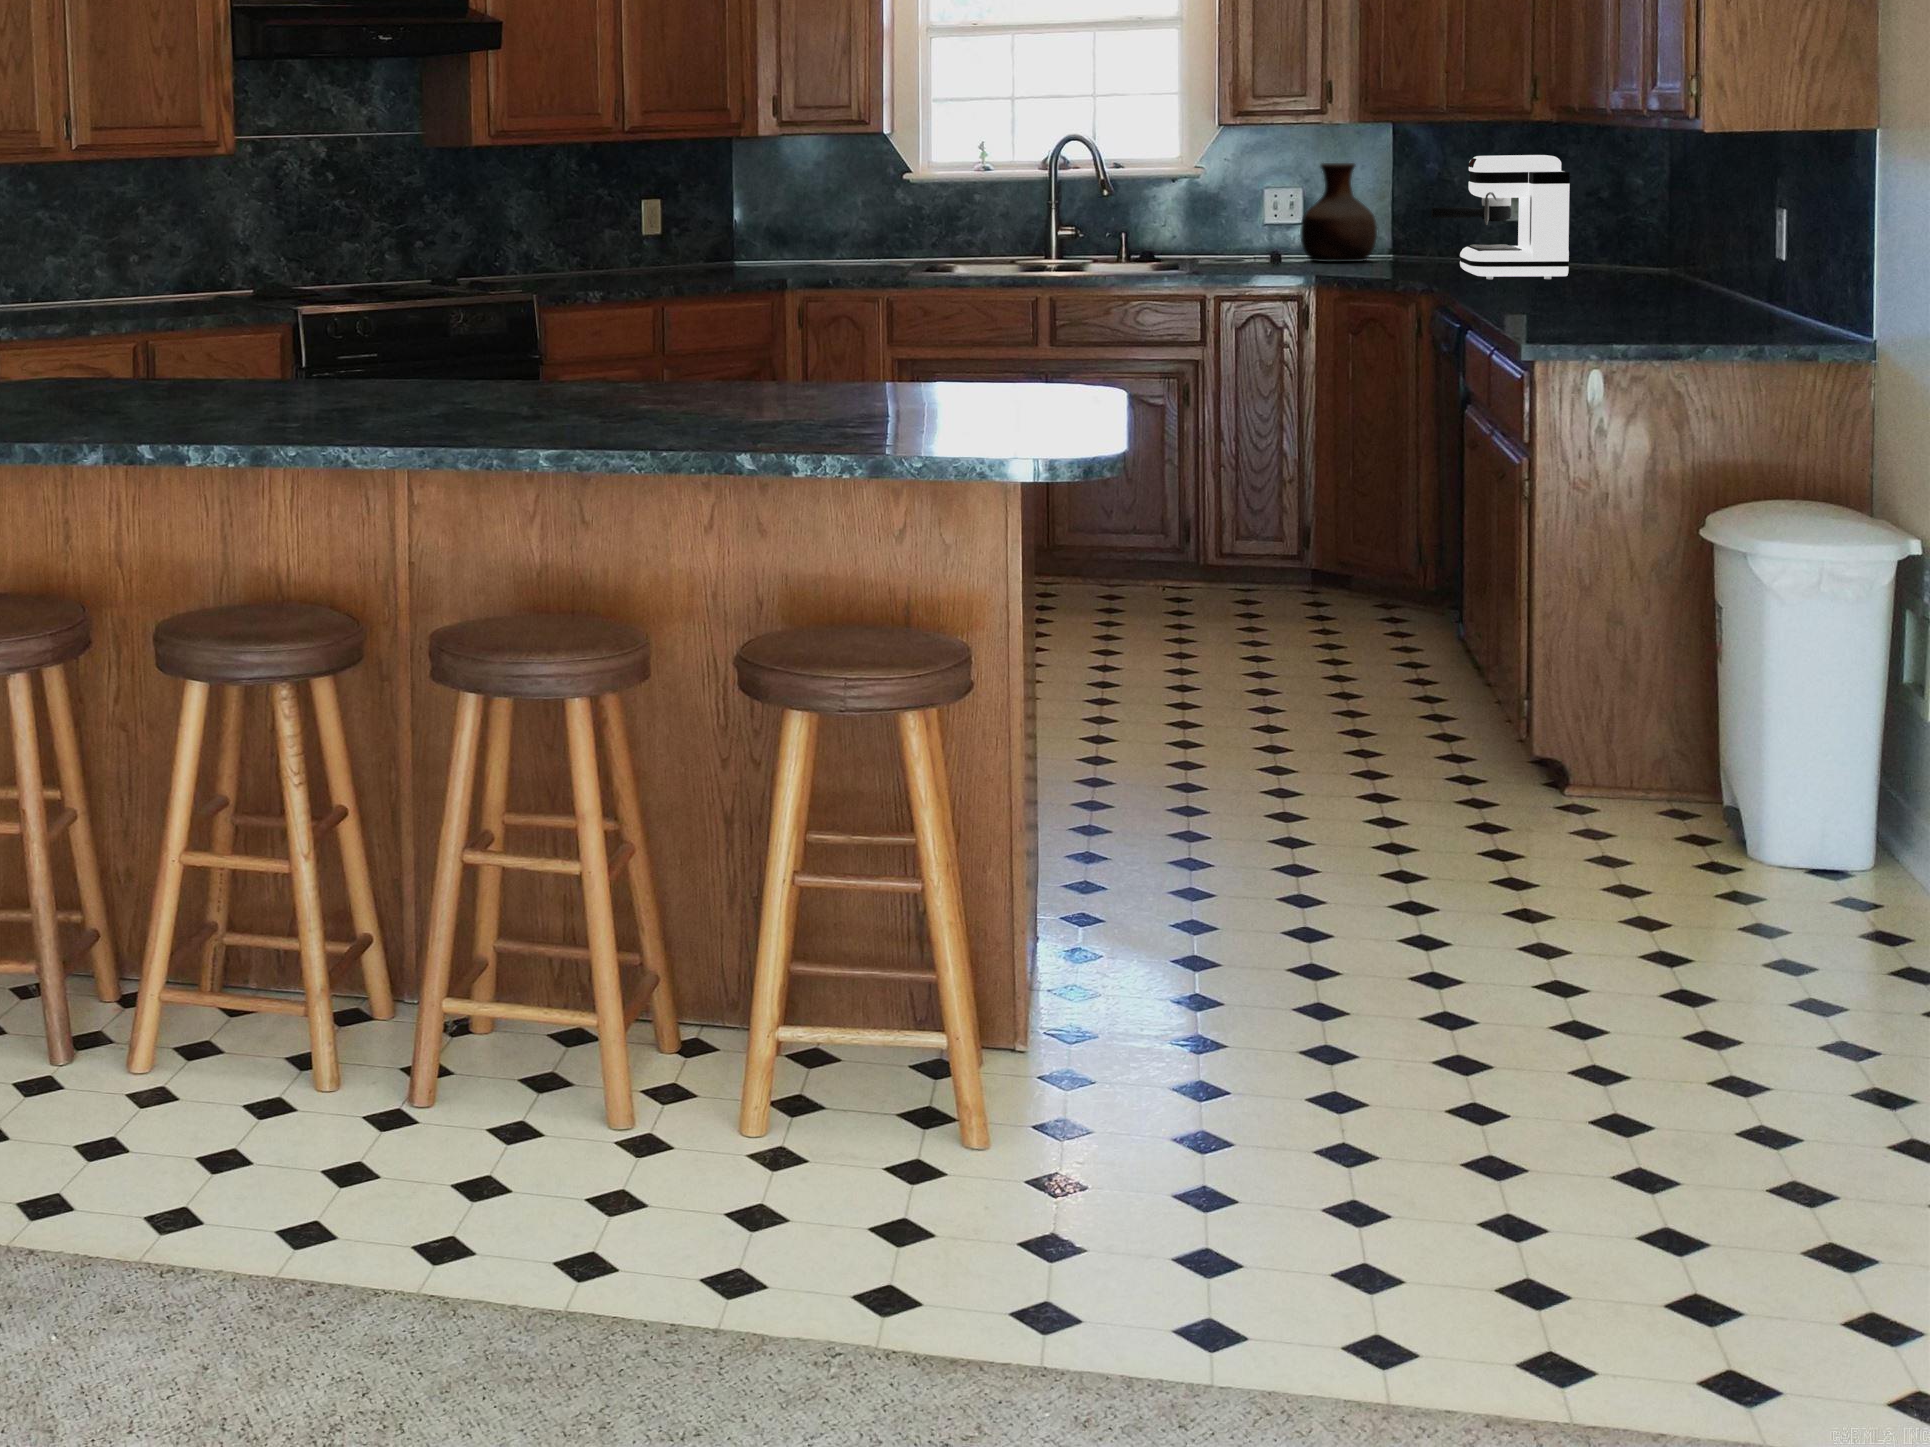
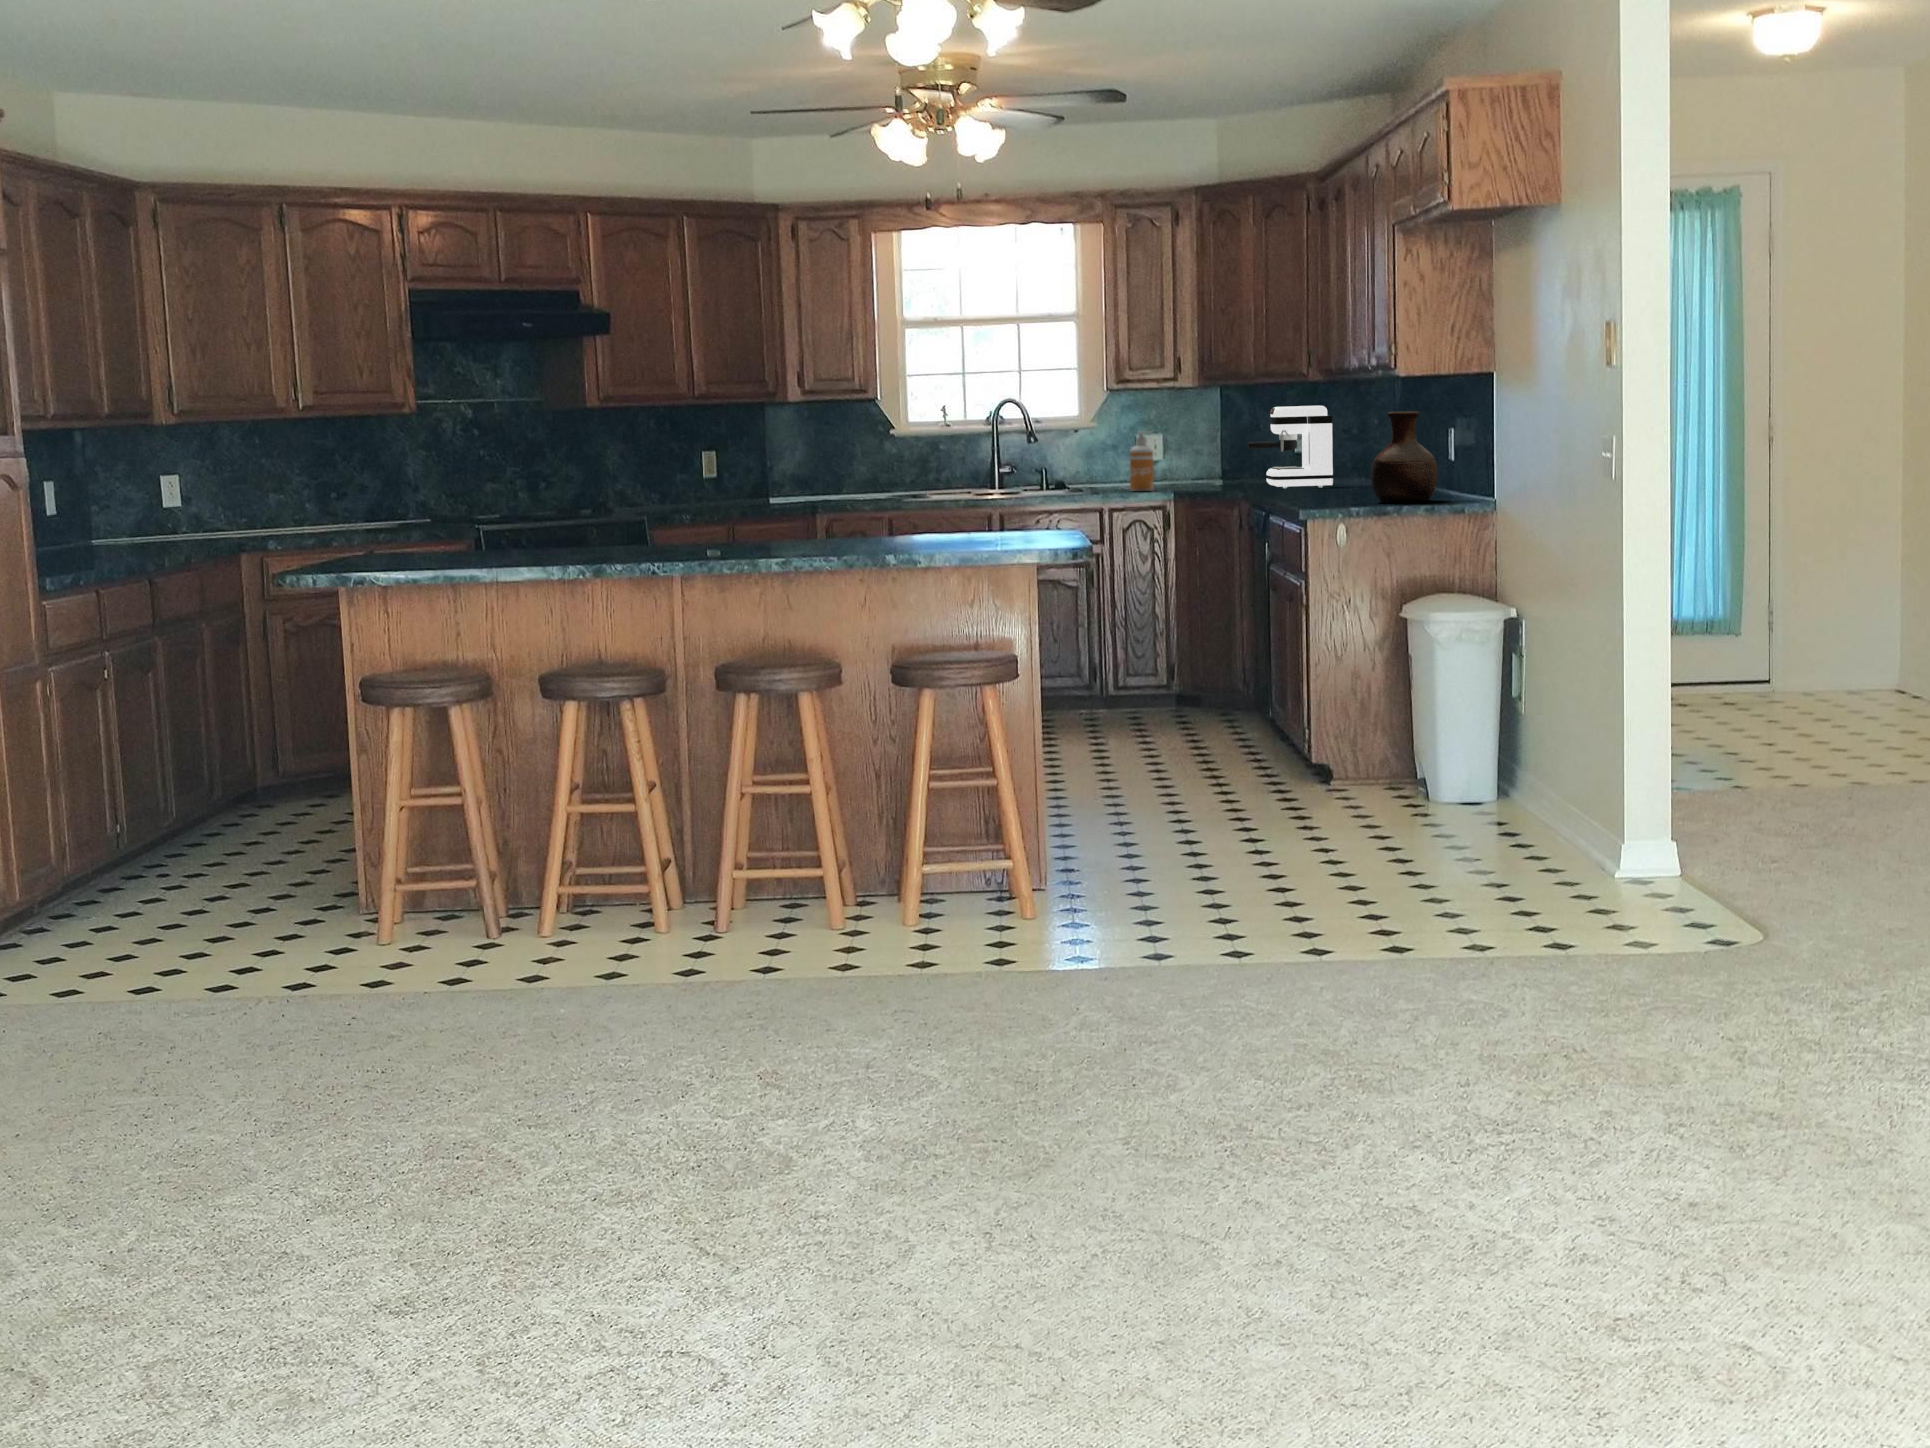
vase: present [1300,163,1377,262] -> present [1371,411,1438,502]
soap dispenser: none [1248,186,1284,273] -> present [1130,431,1154,491]

